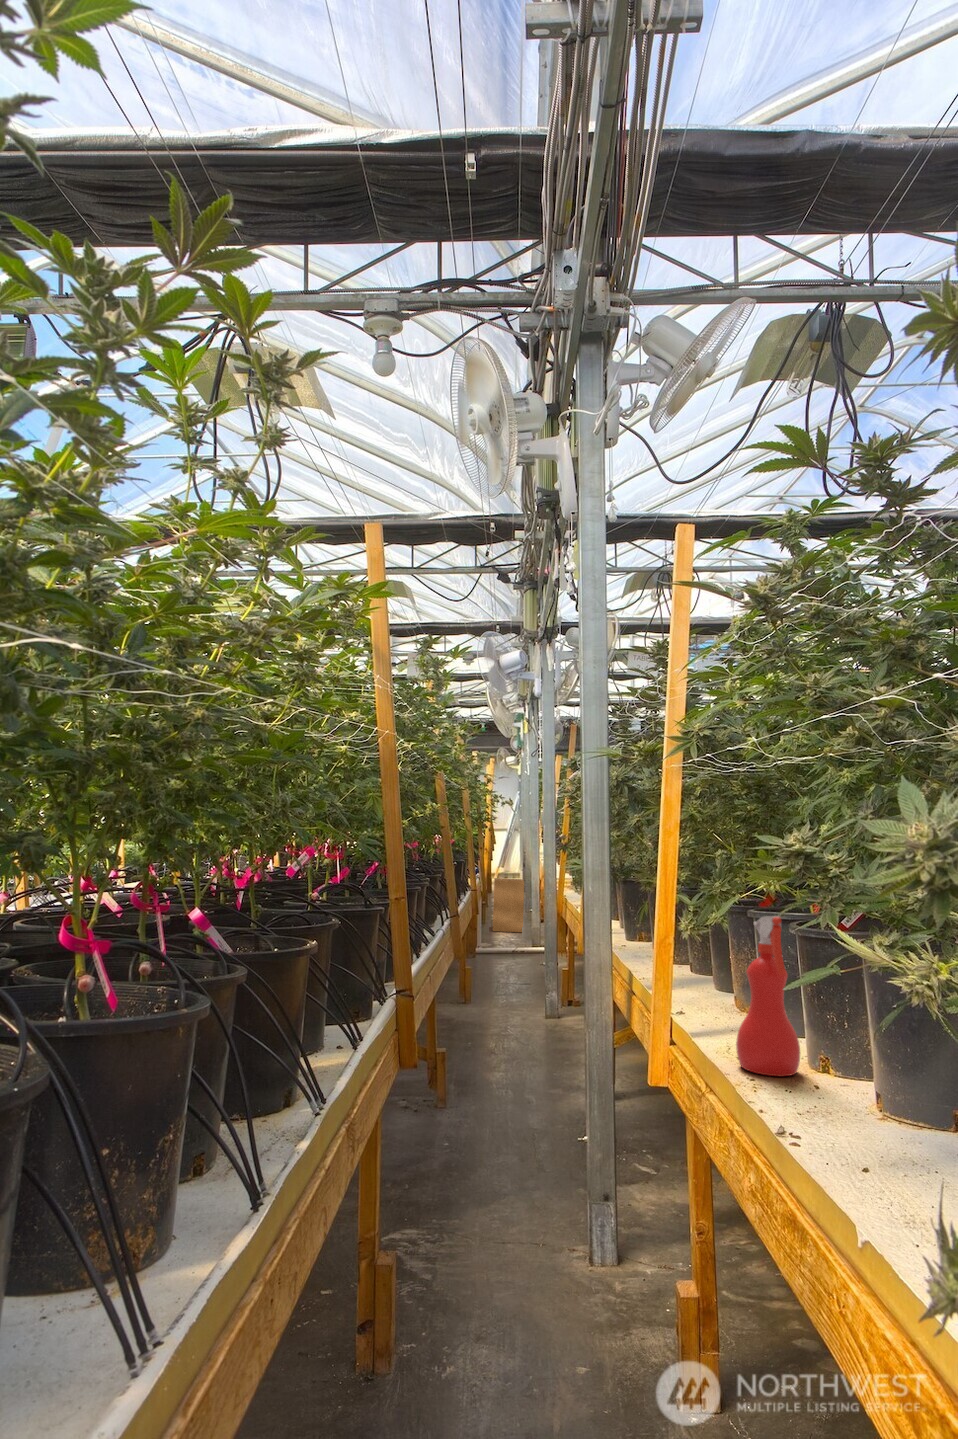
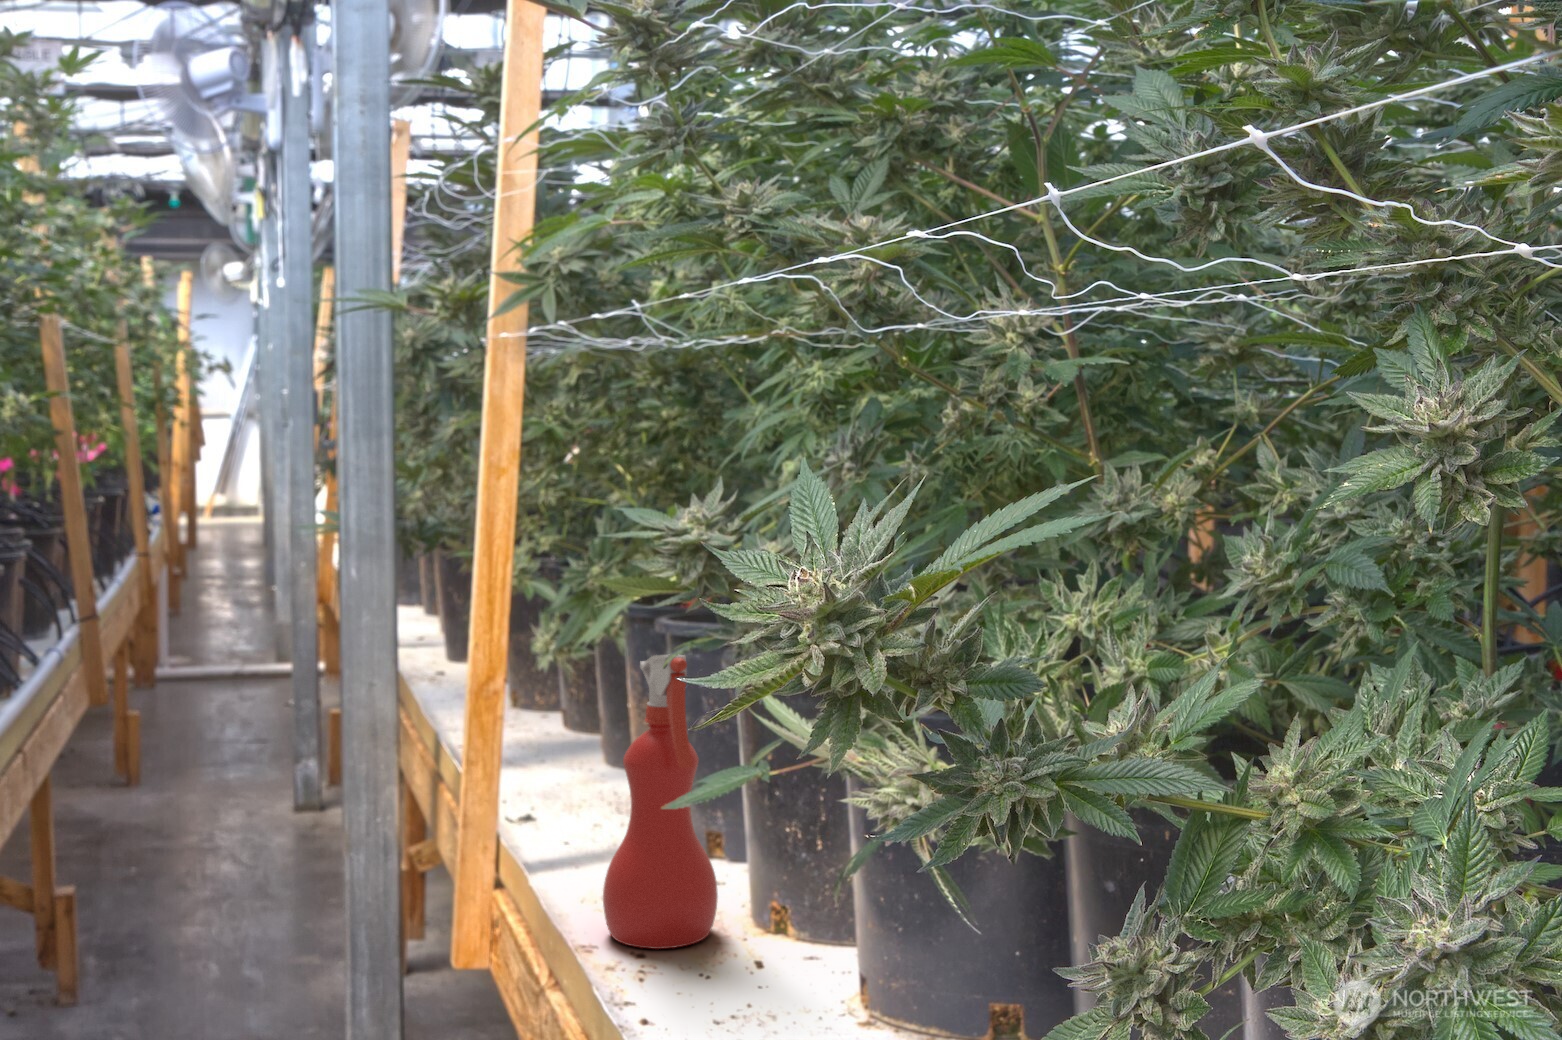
cardboard box: present [493,878,524,932] -> none [200,518,264,623]

